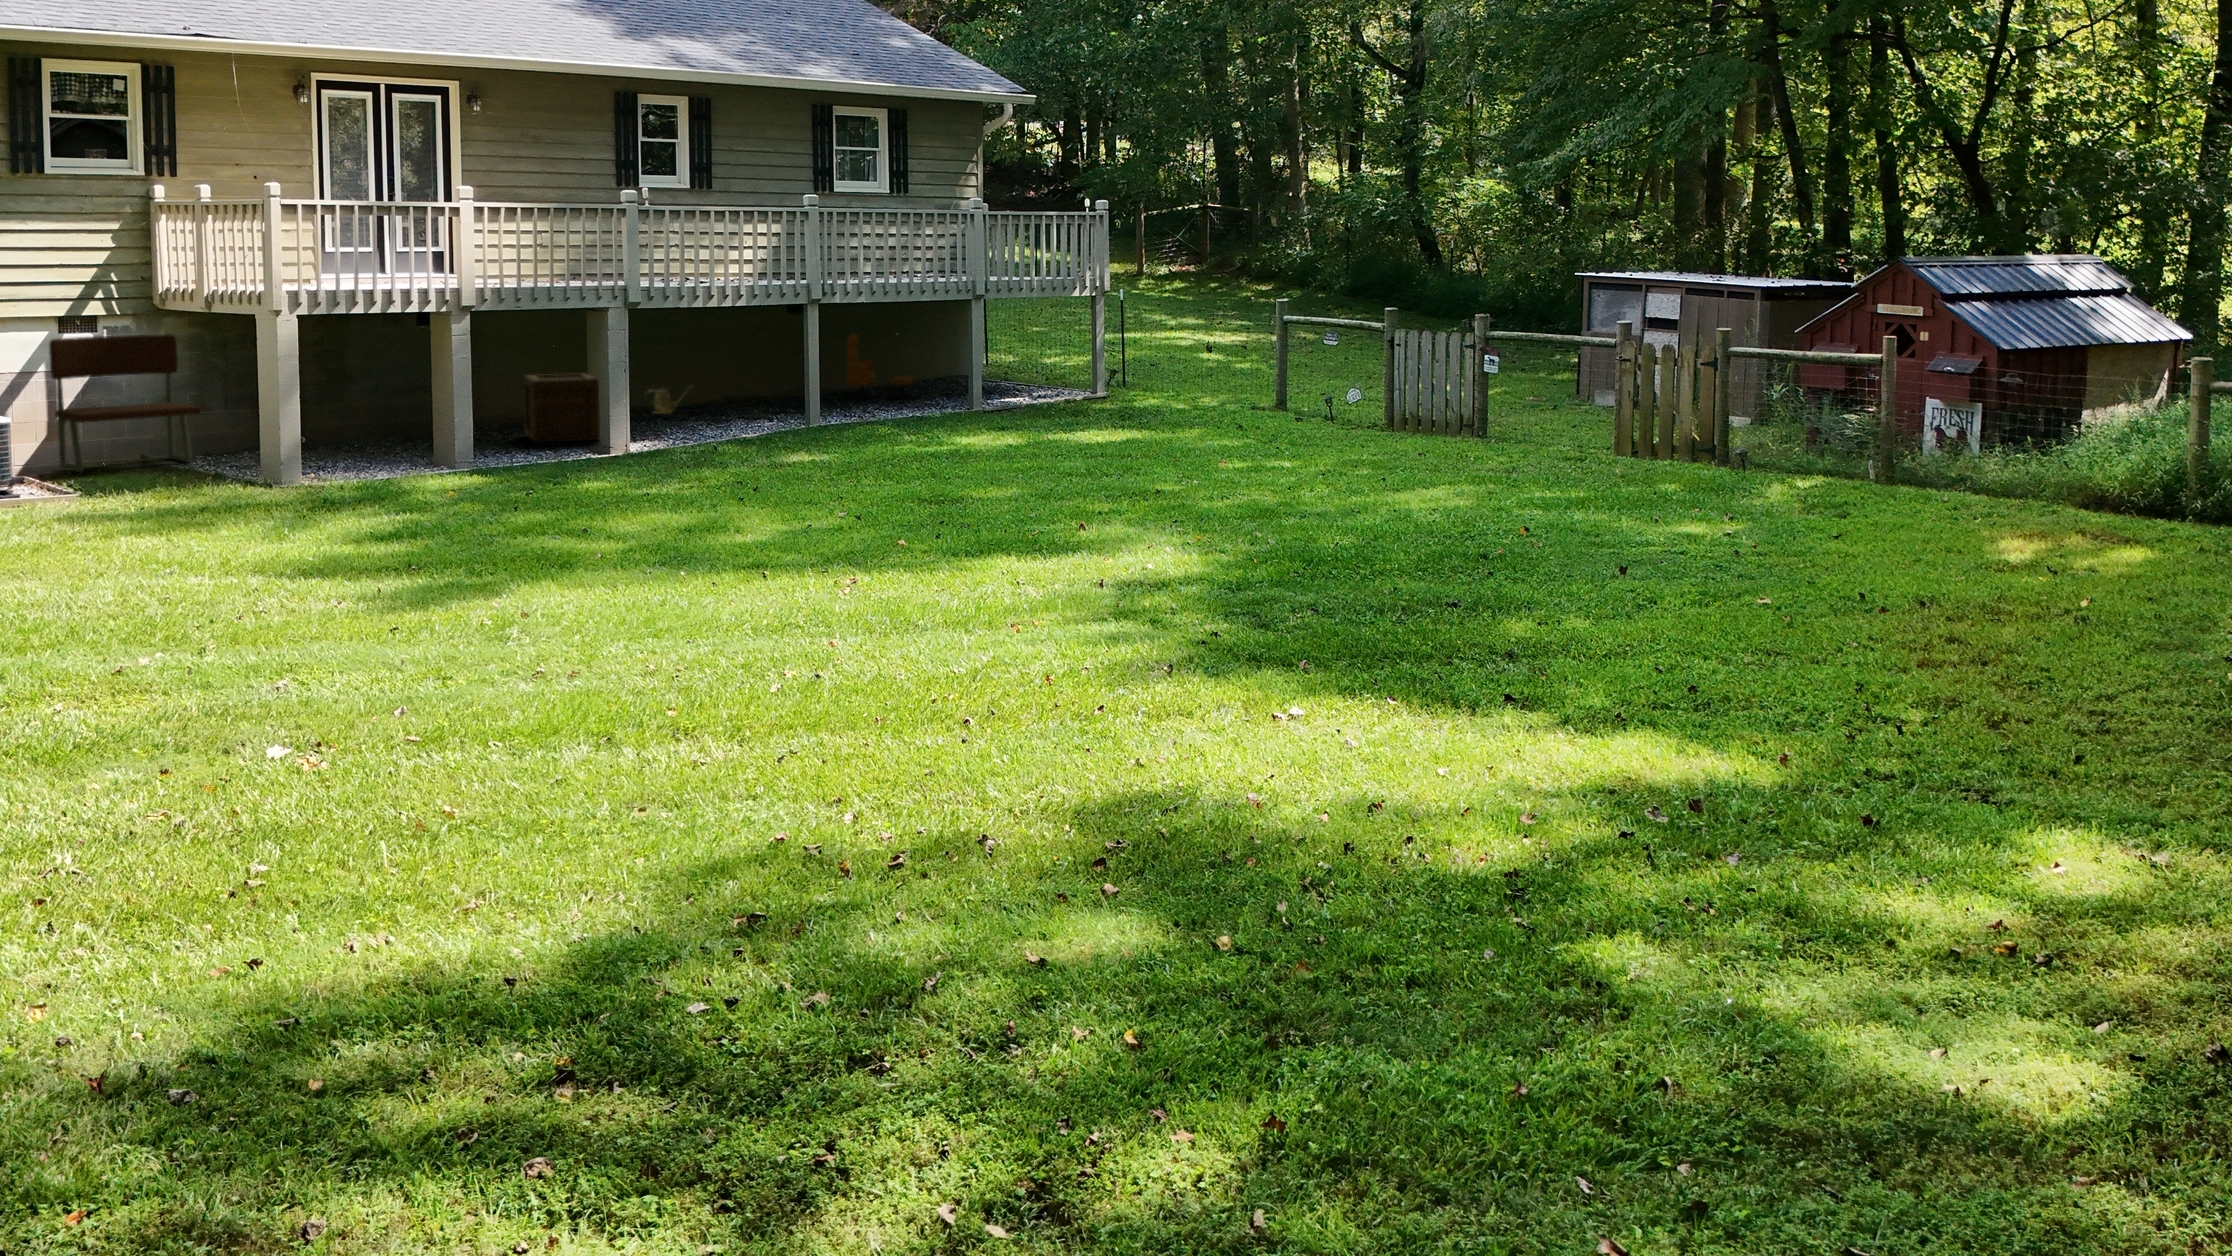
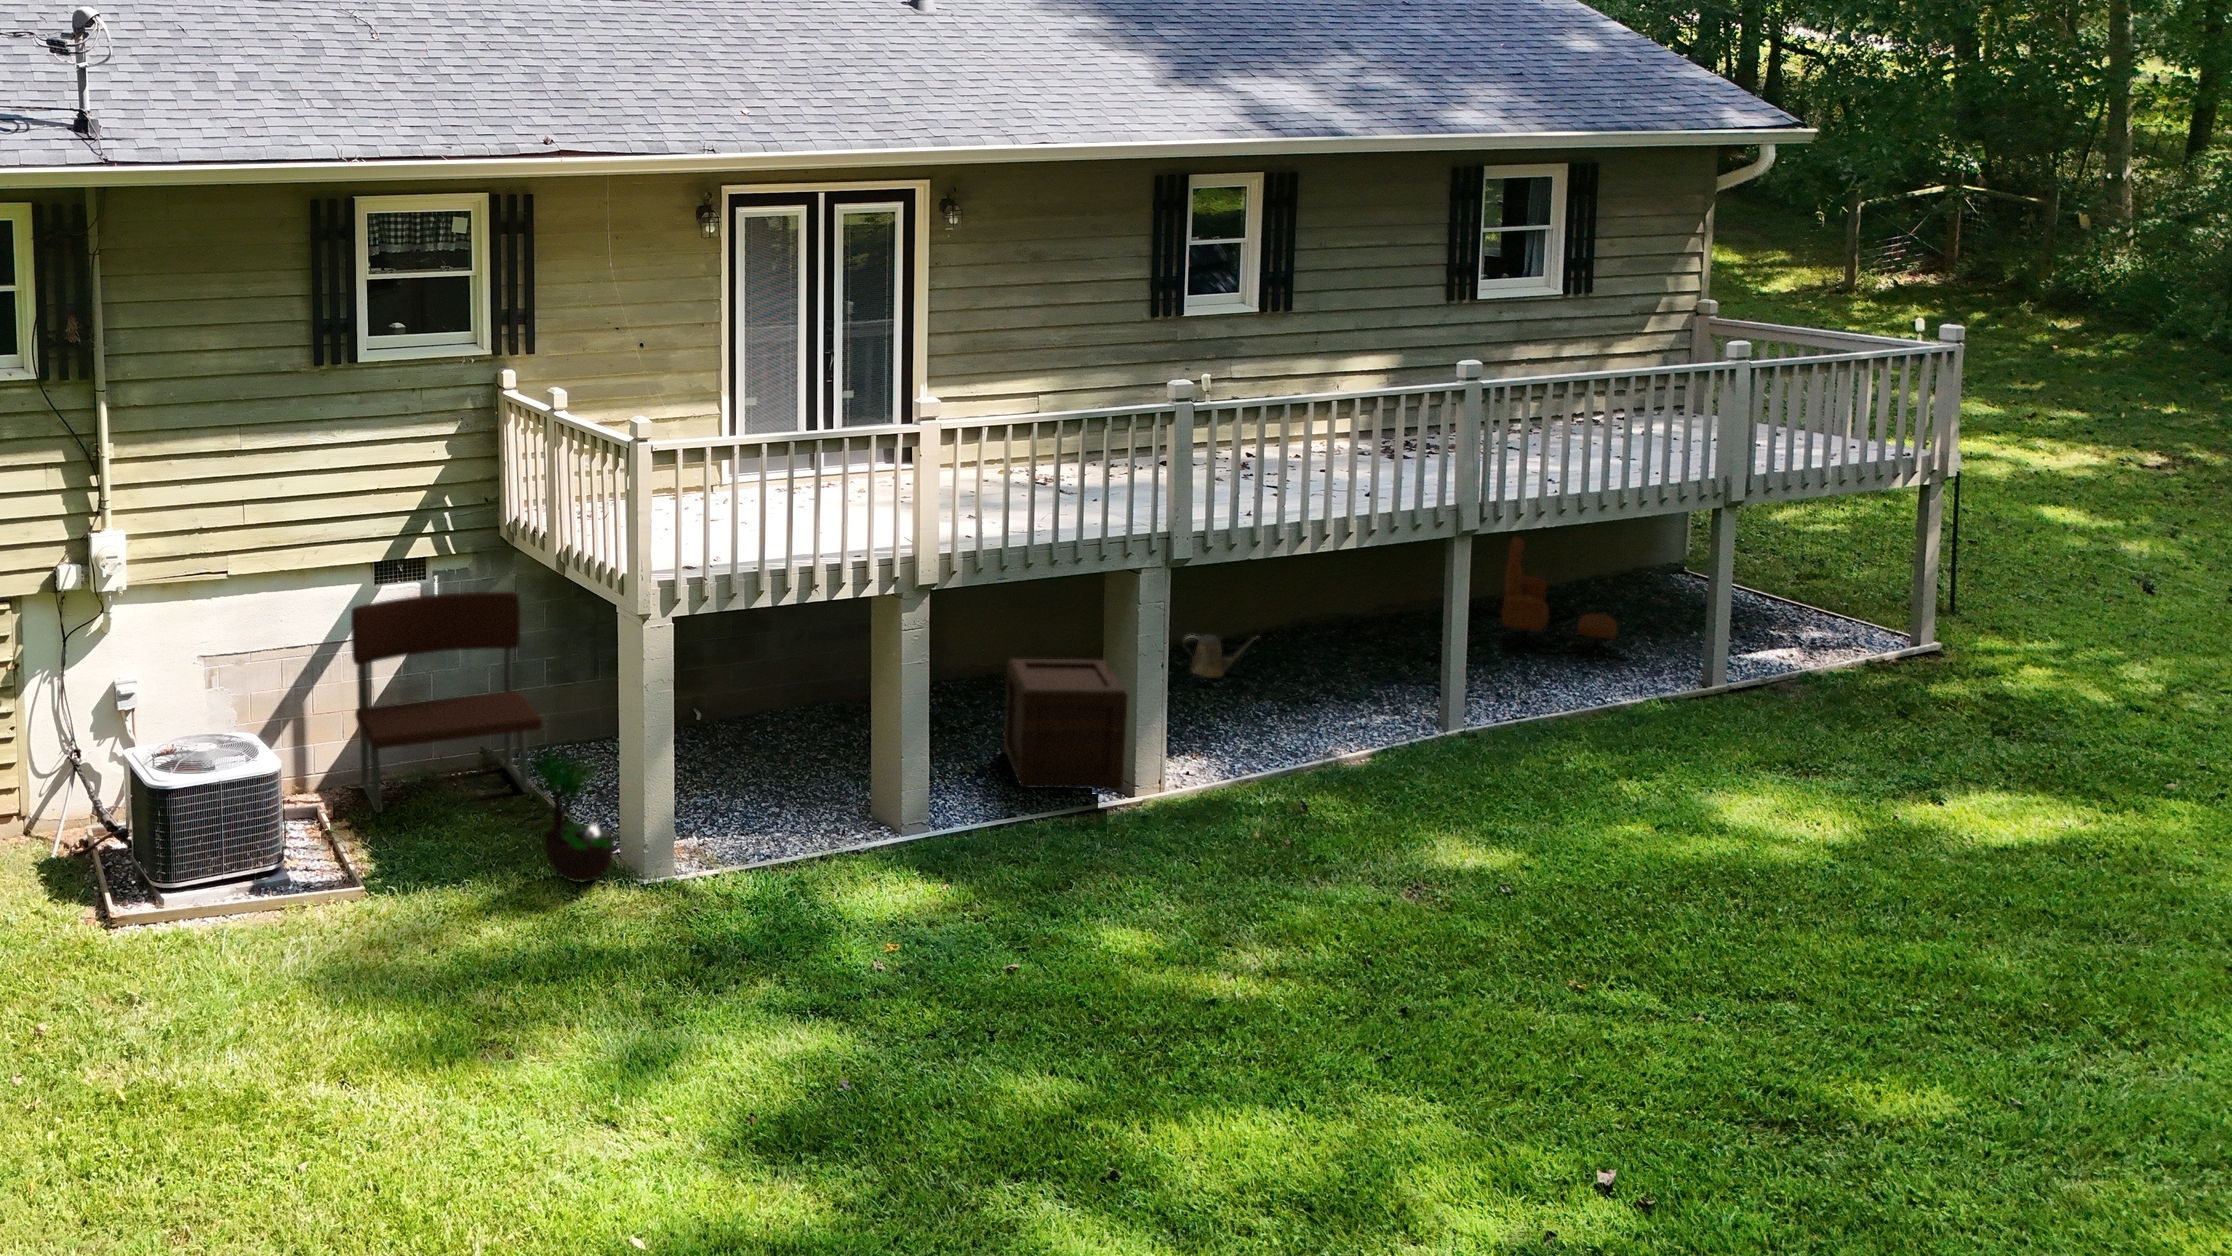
potted tree: none [197,380,266,477] -> present [522,740,614,882]

